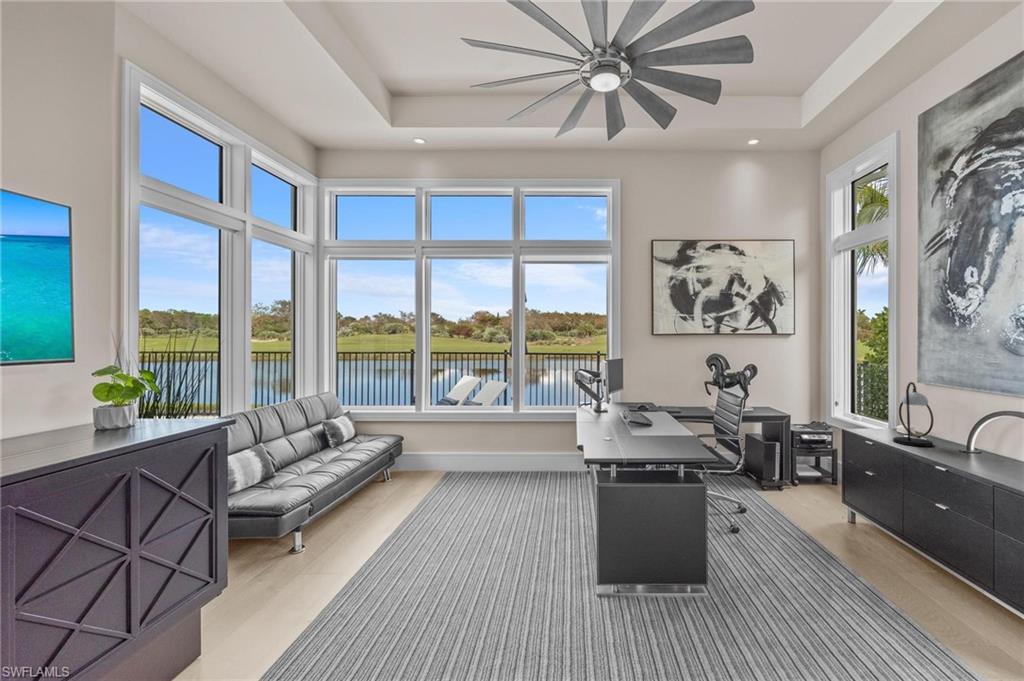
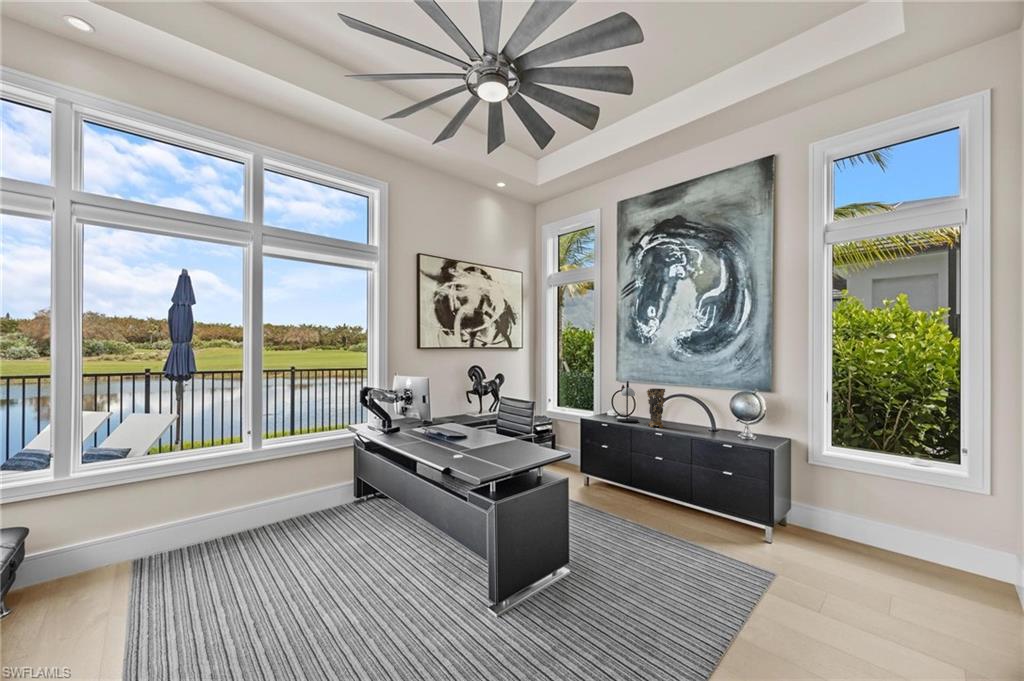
decorative vase: none [937,397,976,461] -> present [647,388,666,428]

